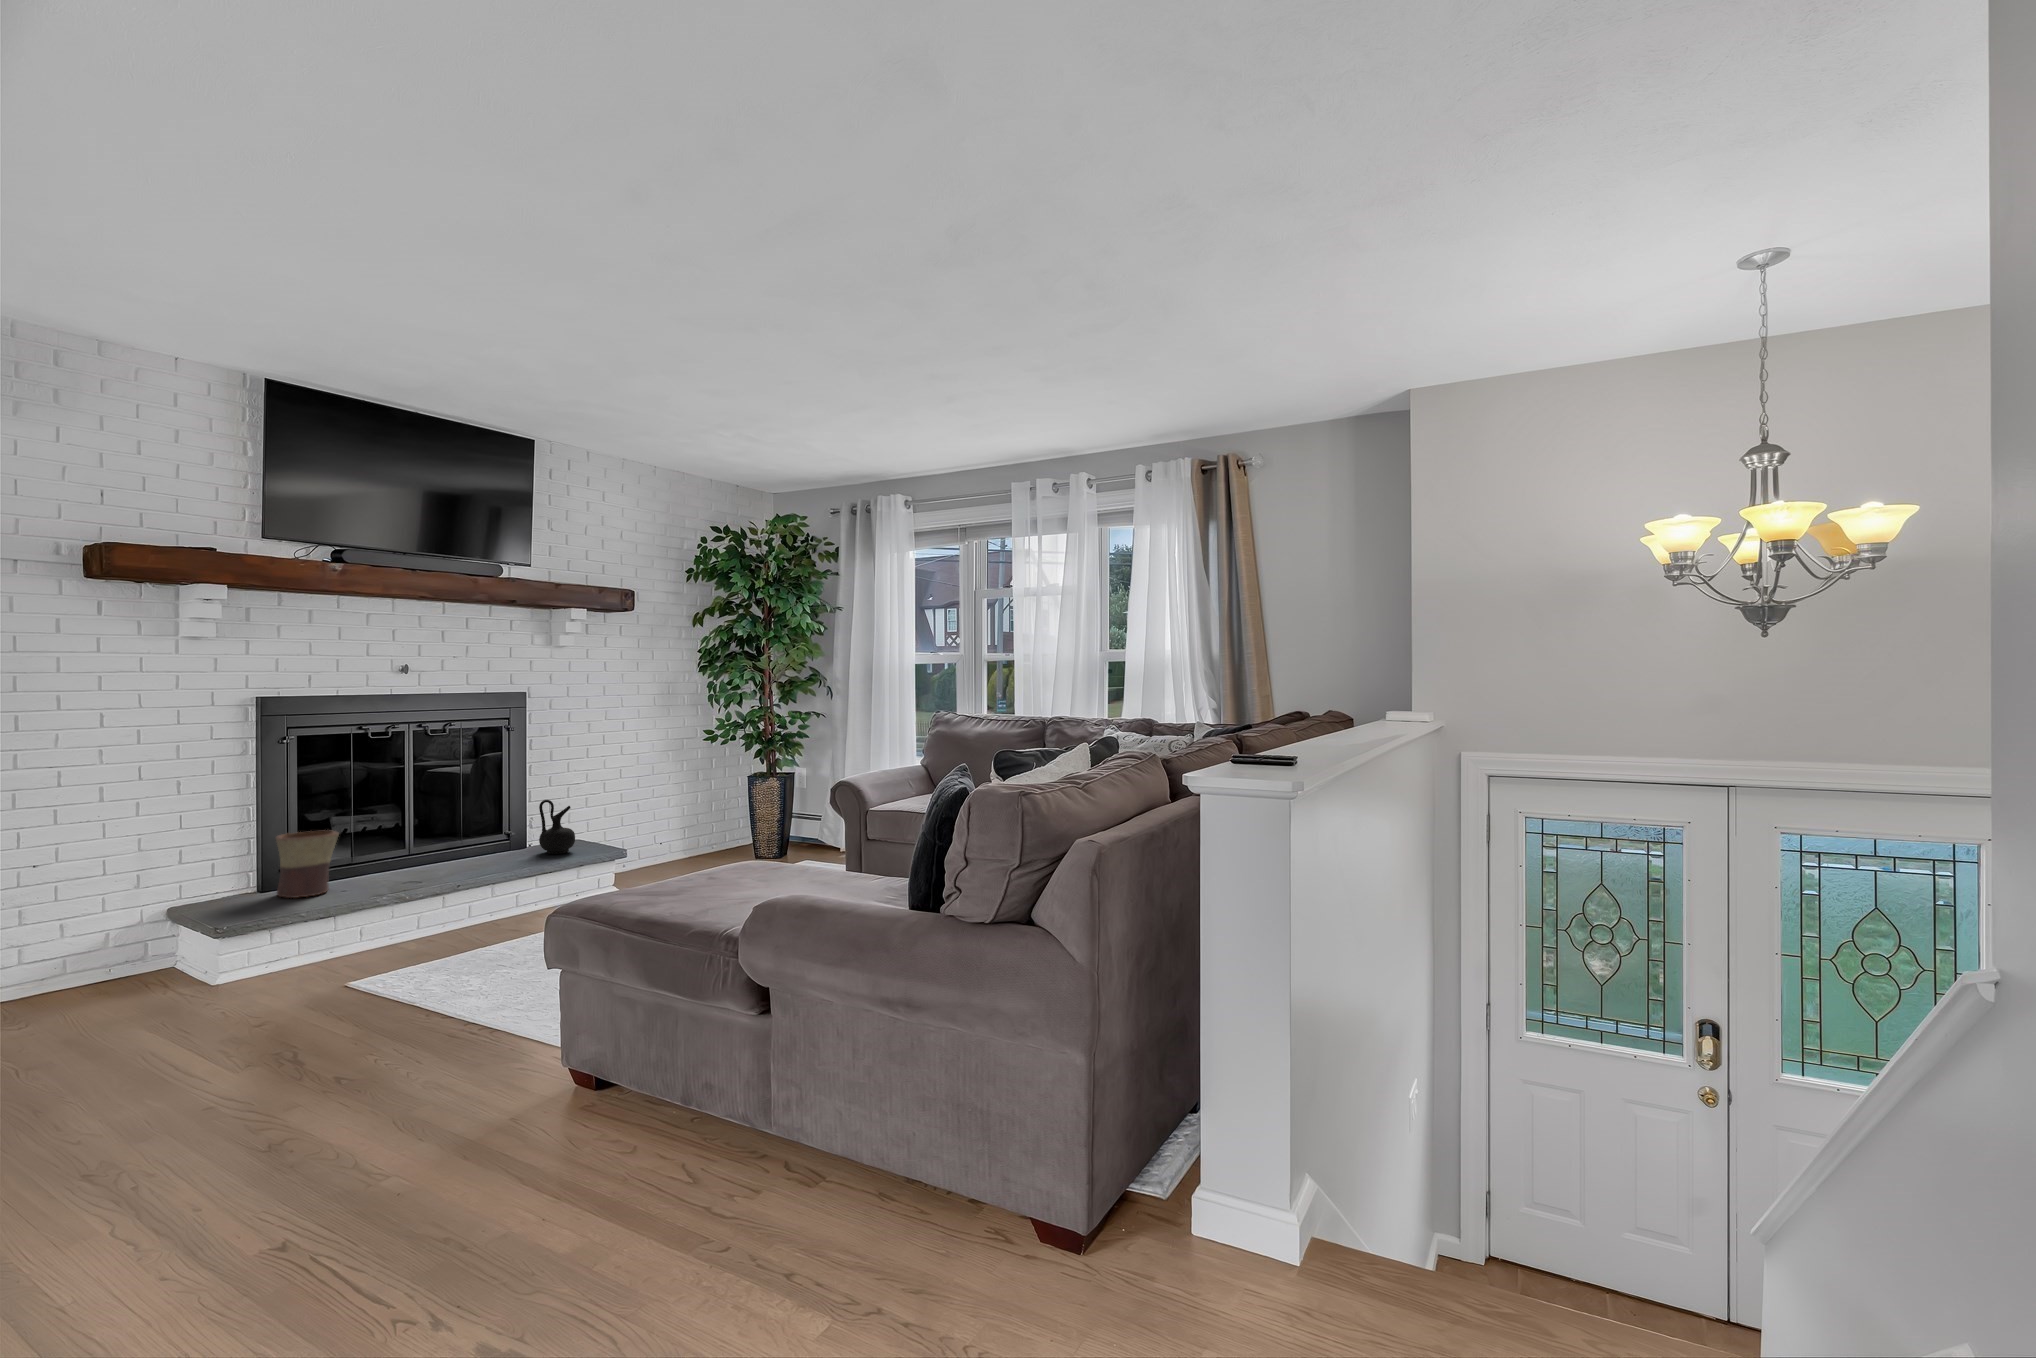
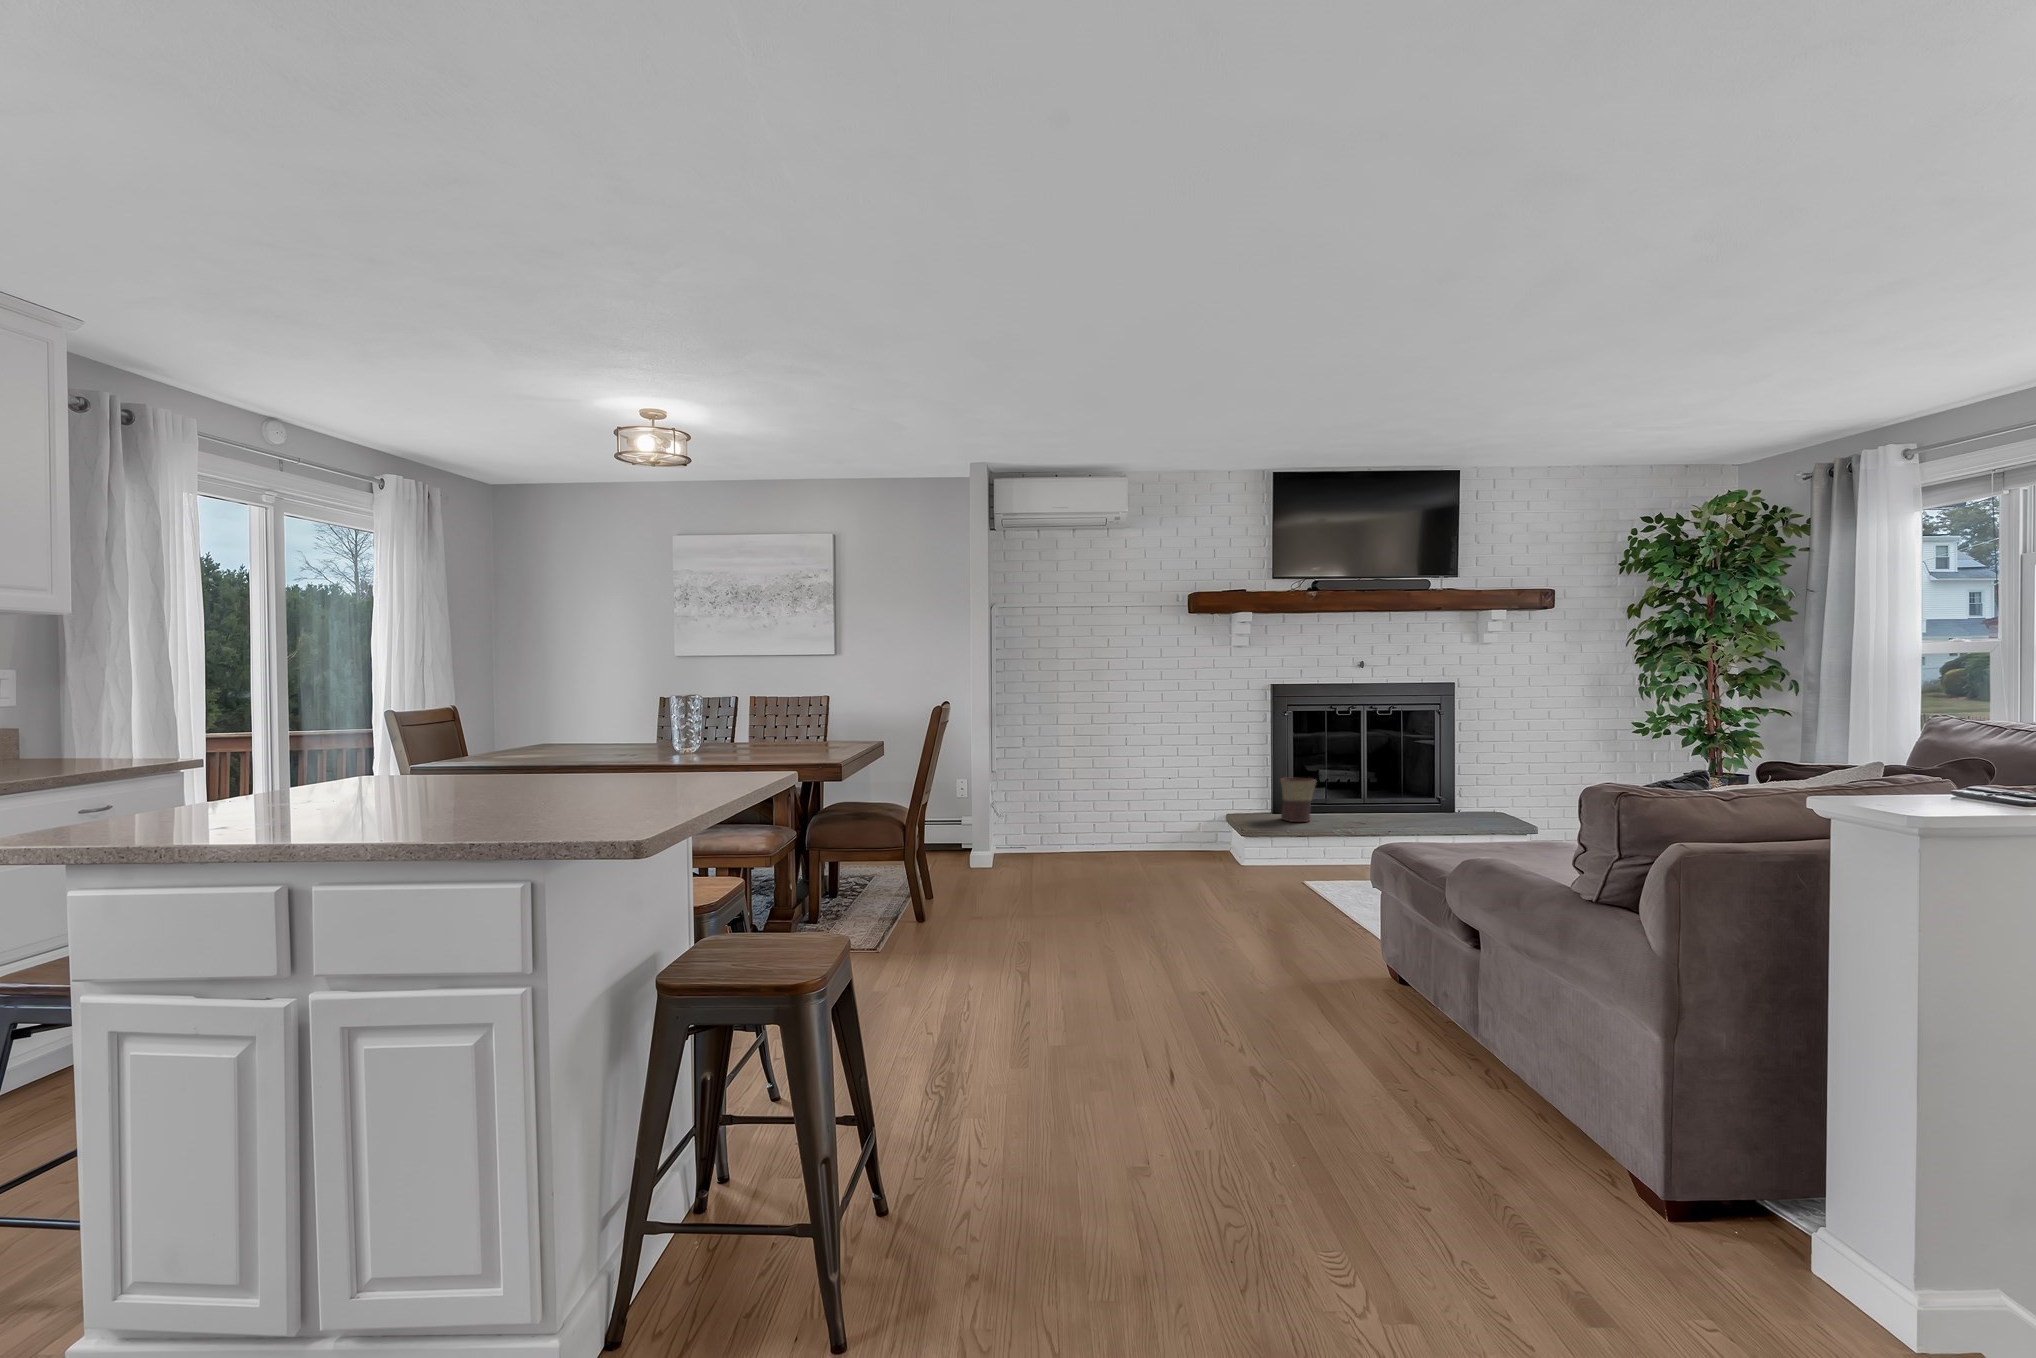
ceramic jug: present [539,800,575,854] -> none [1464,774,1495,822]

